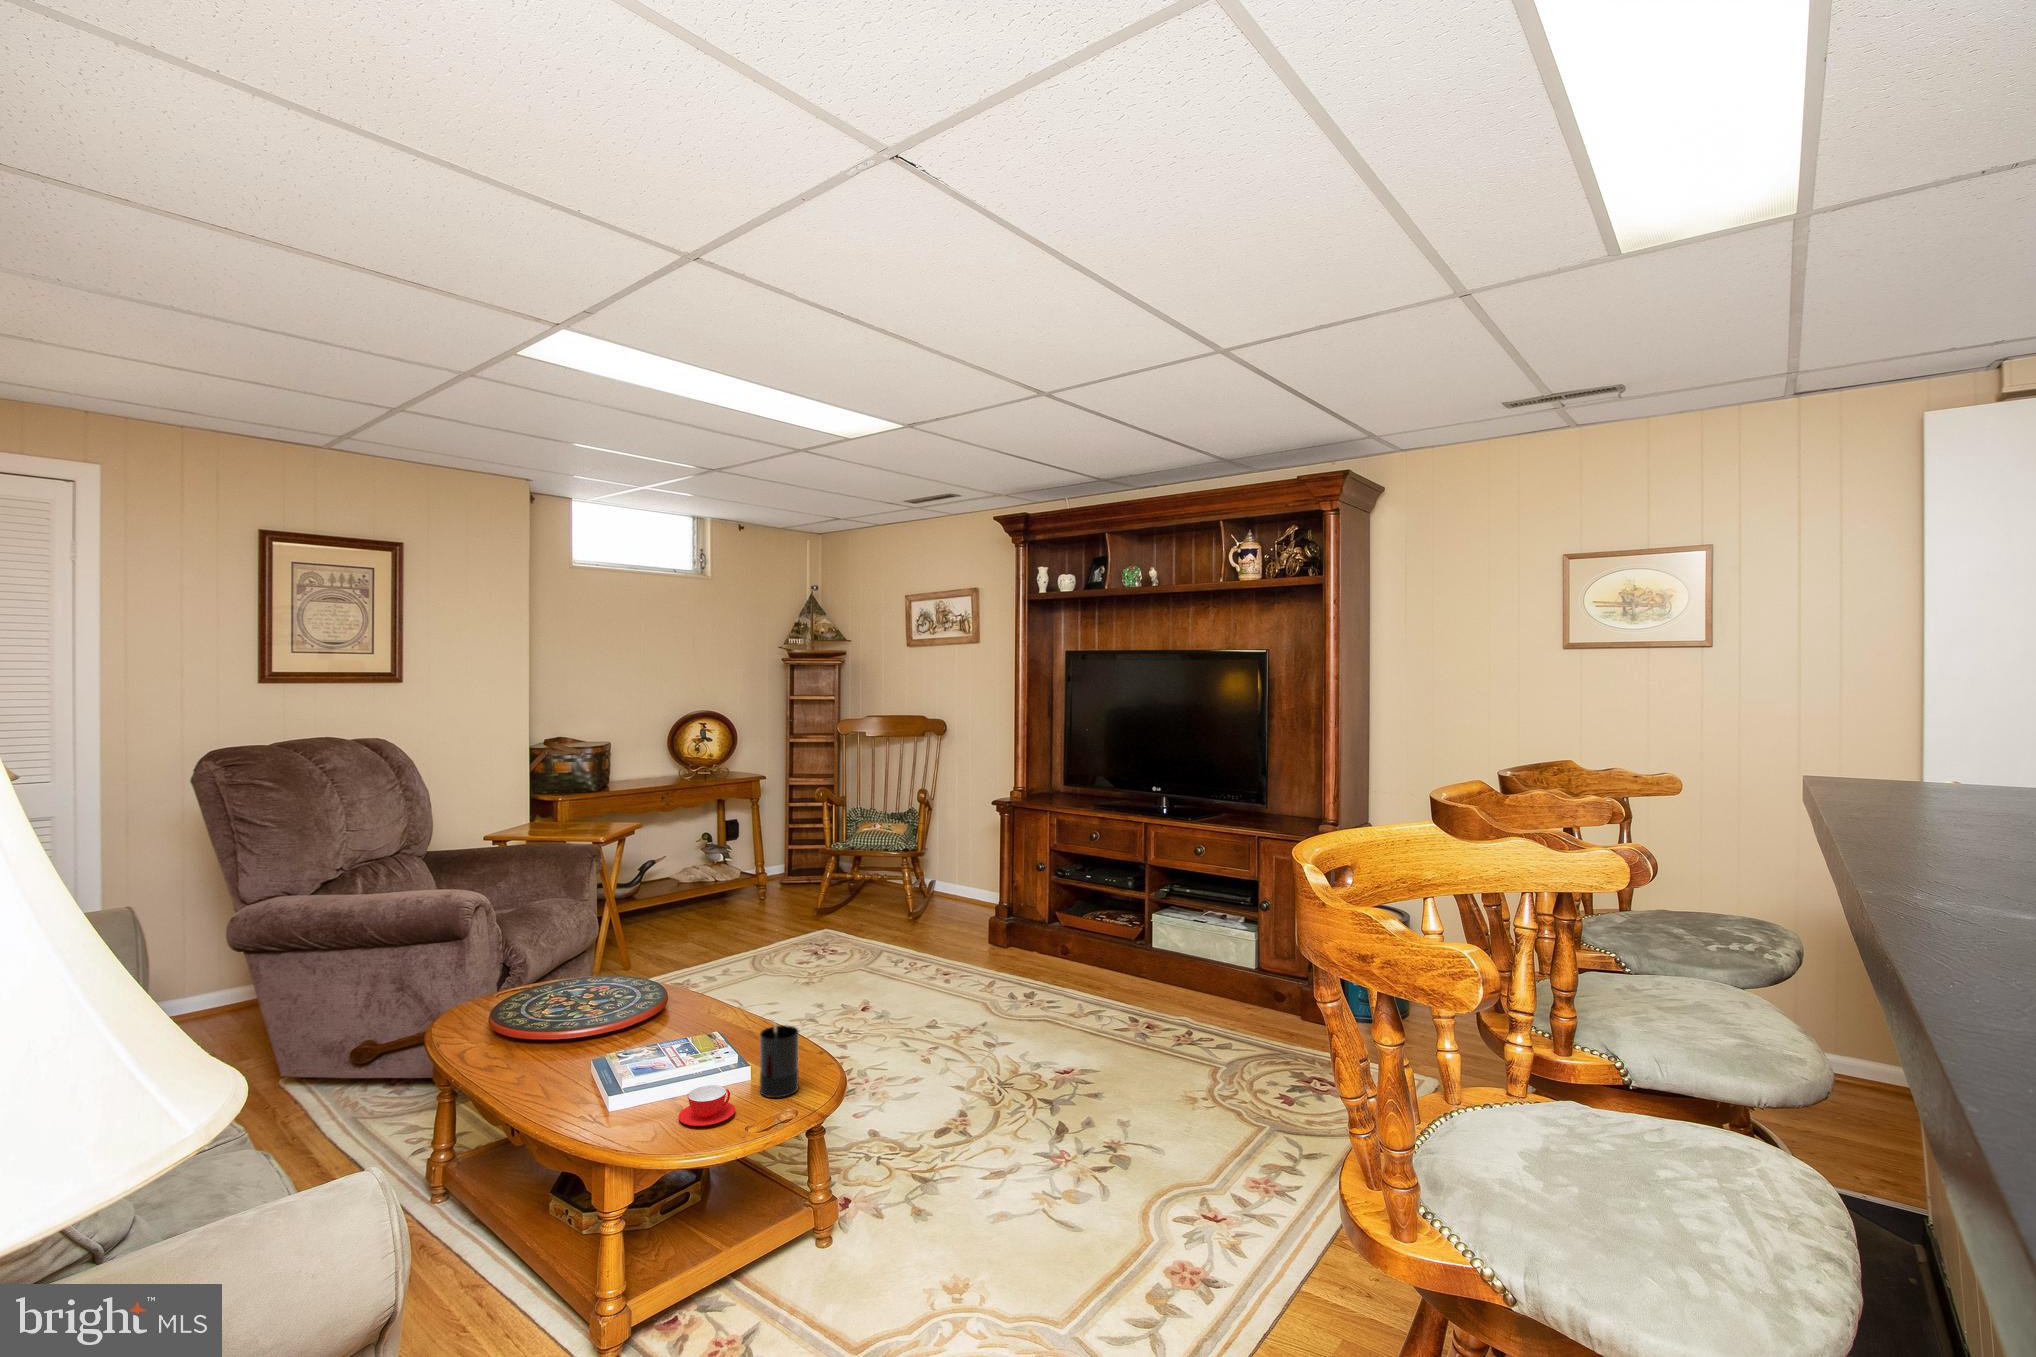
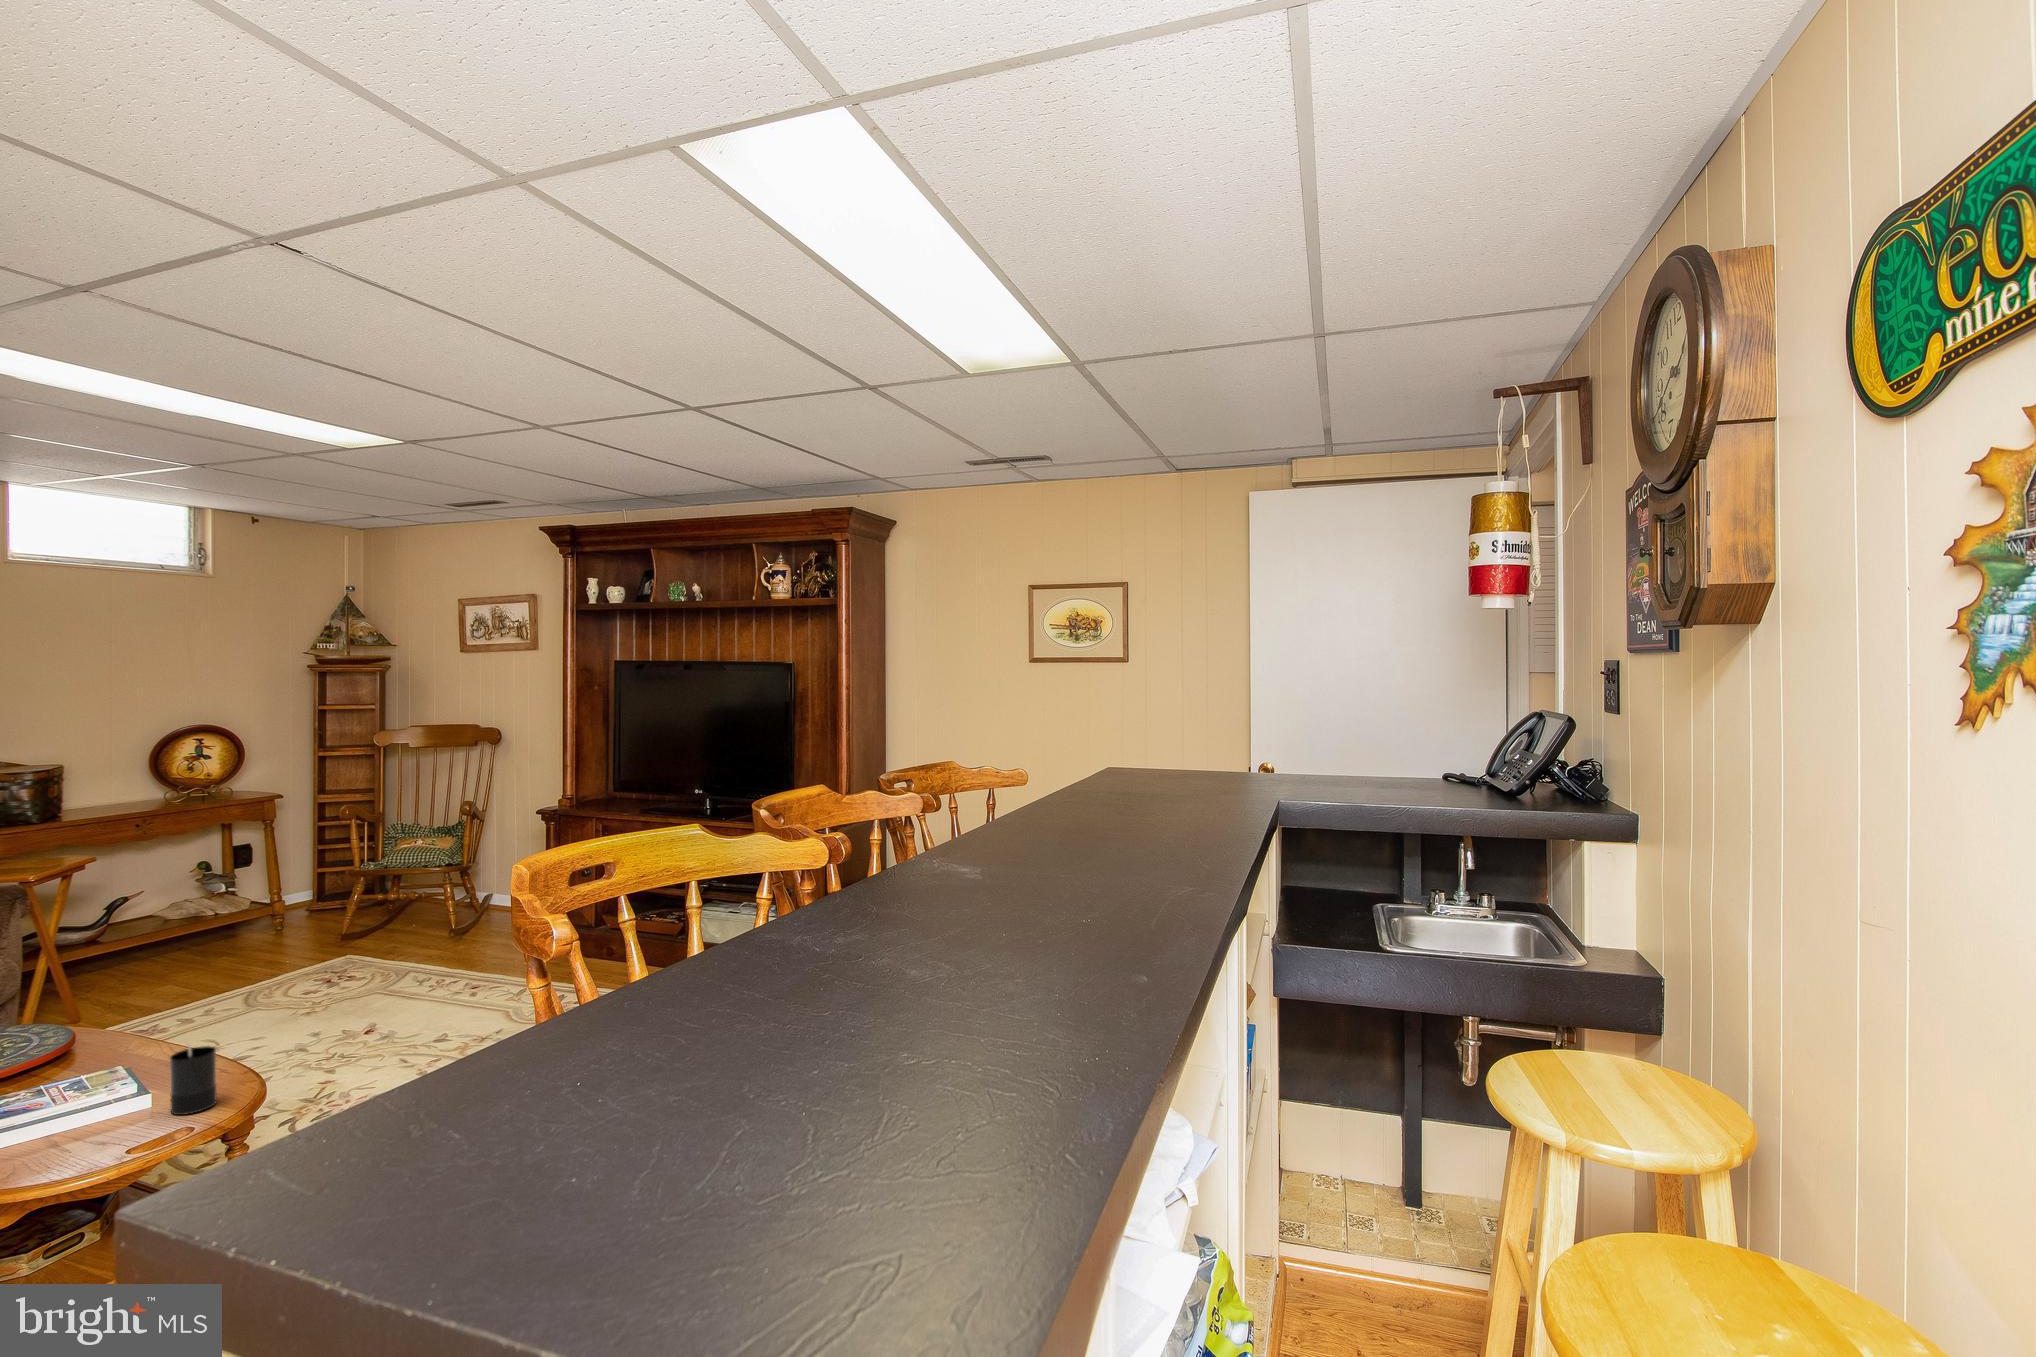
teacup: present [678,1085,735,1126] -> none [66,1110,135,1149]

